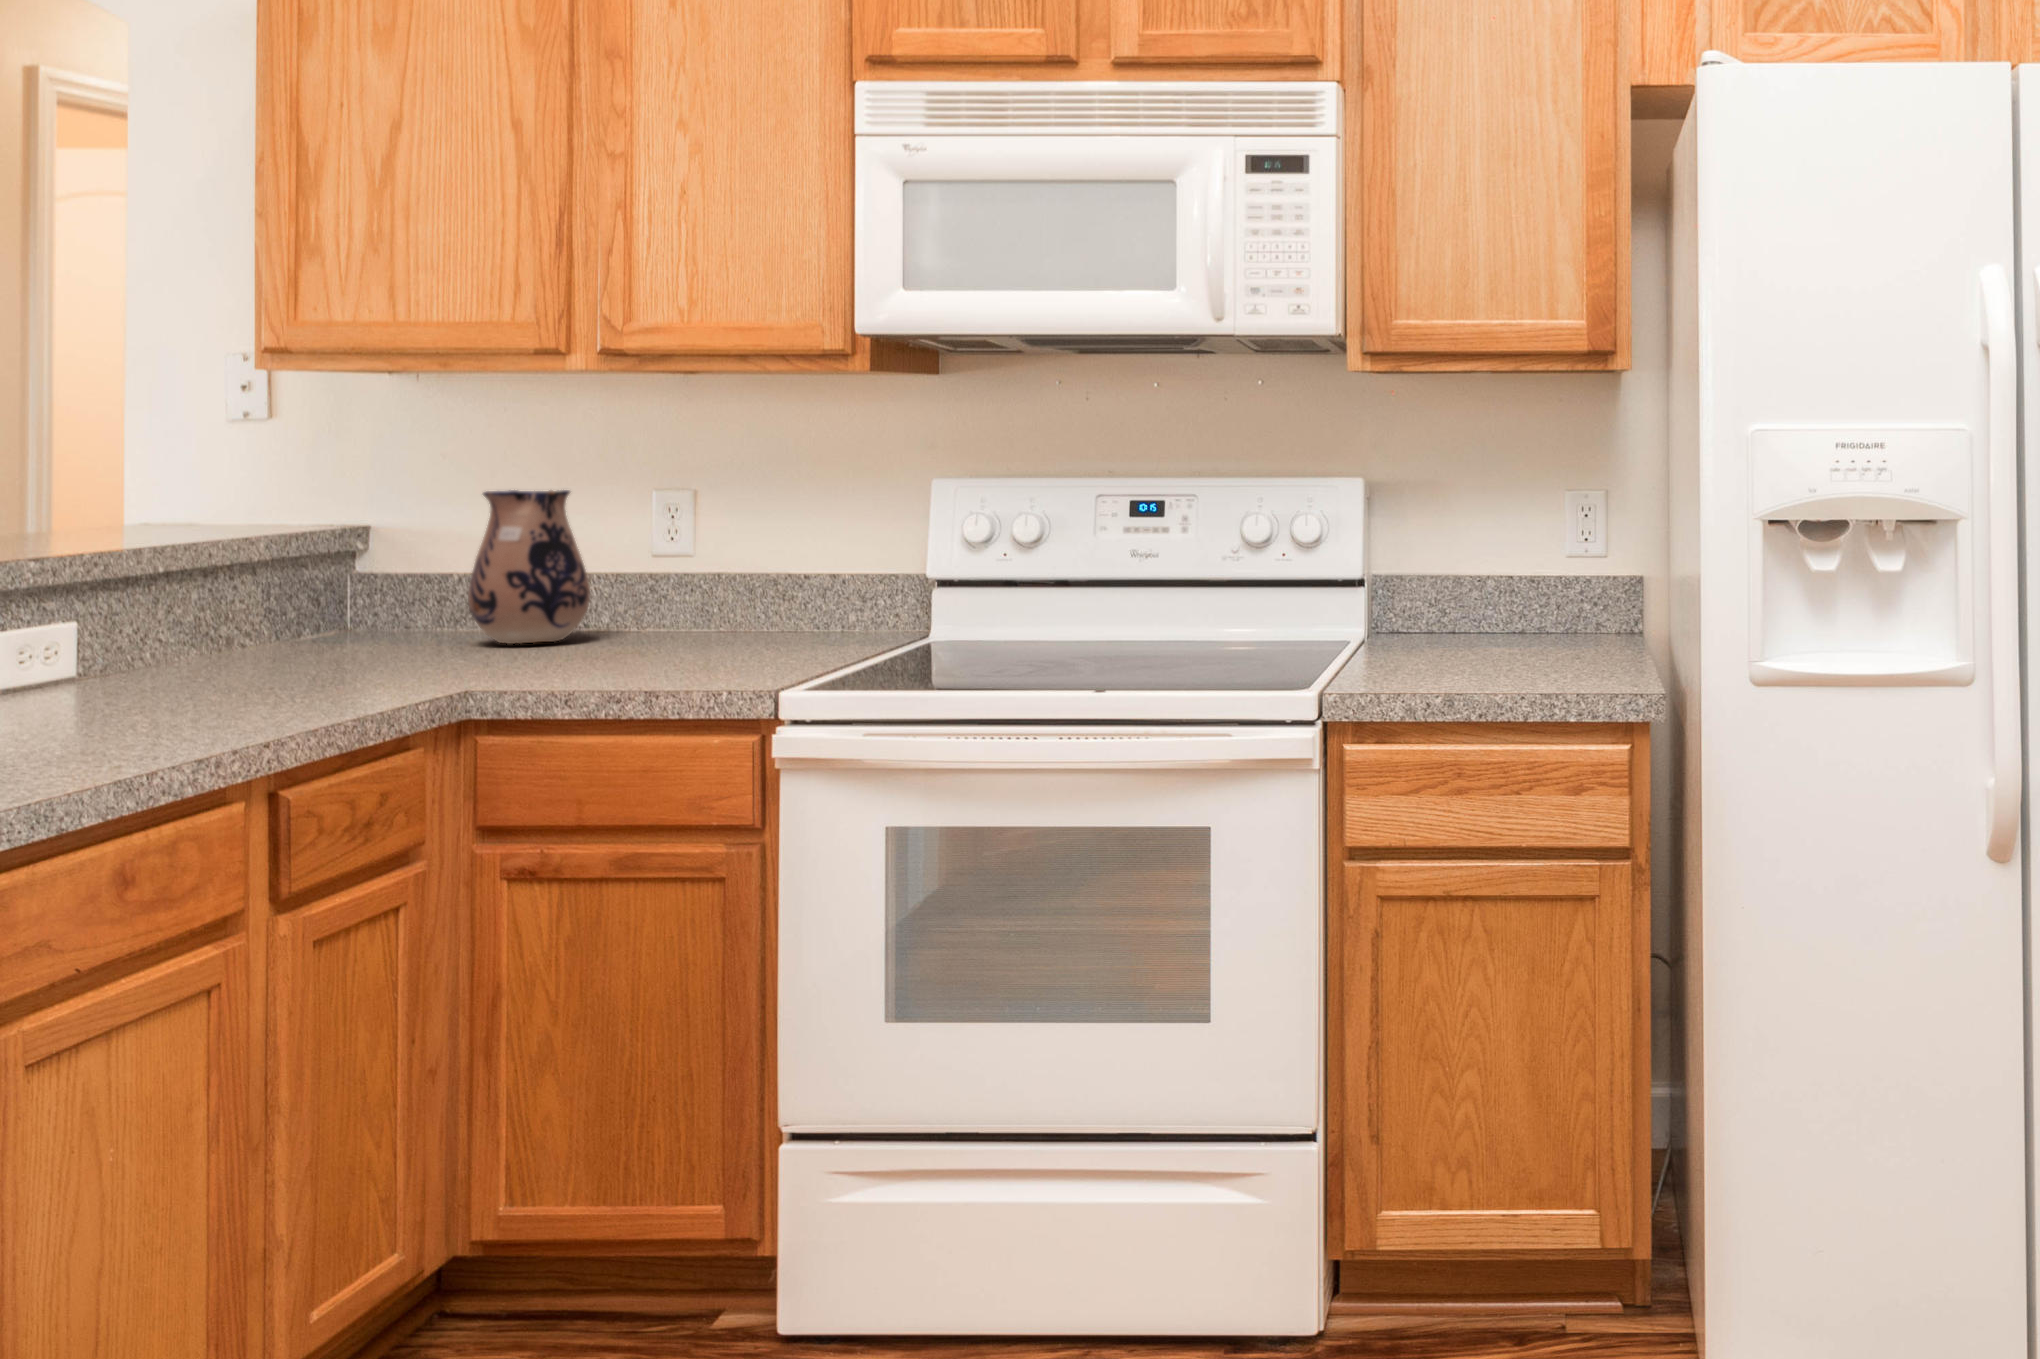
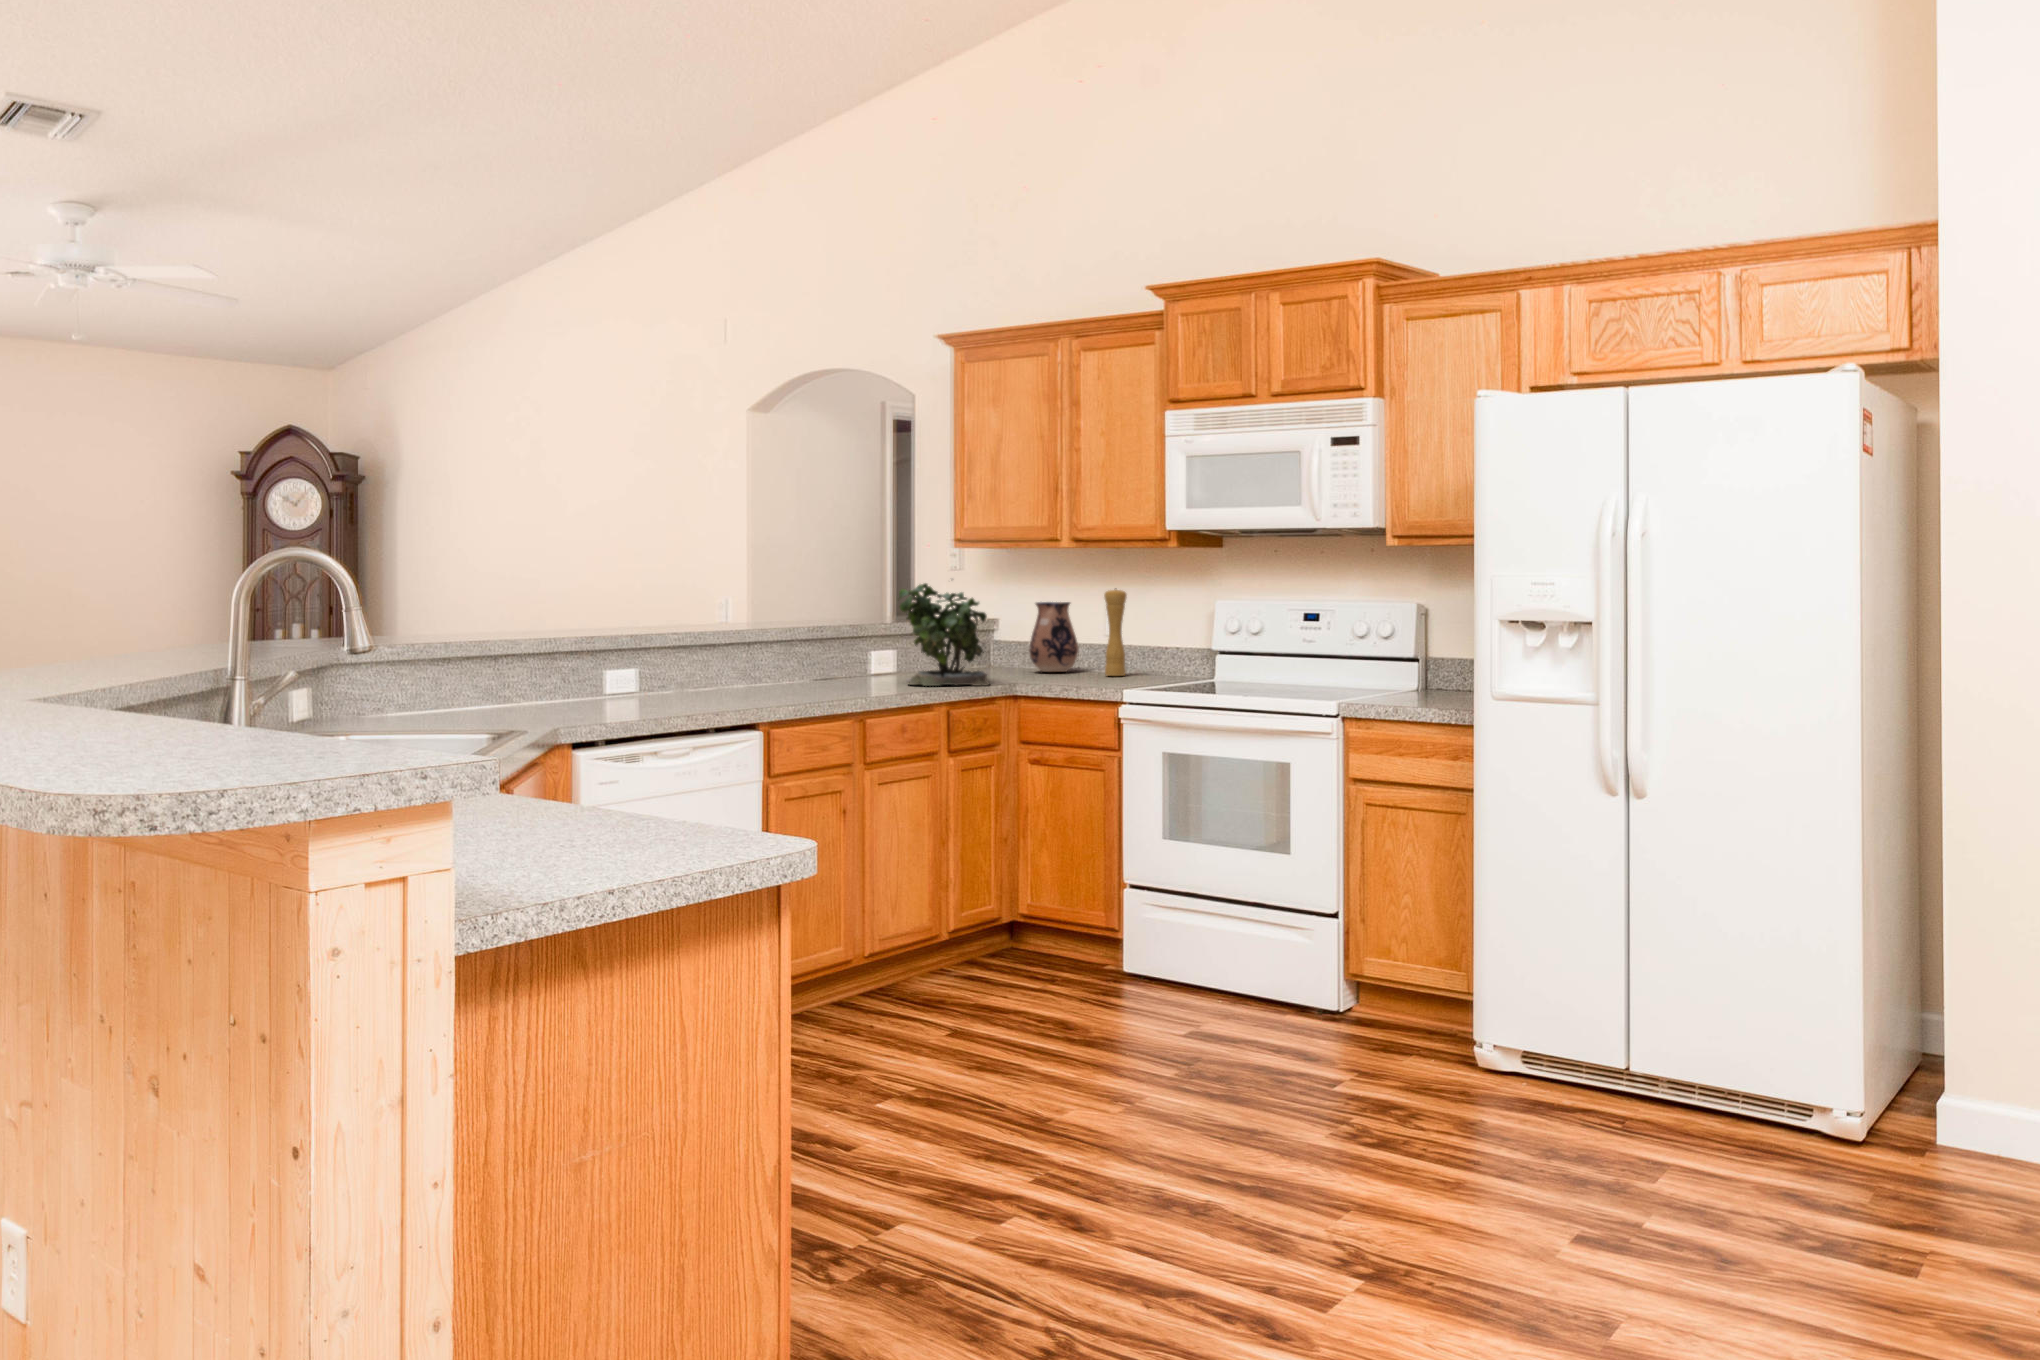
potted plant: none [111,428,400,700] -> present [899,583,990,686]
pepper mill: none [668,460,720,647] -> present [1104,588,1127,676]

